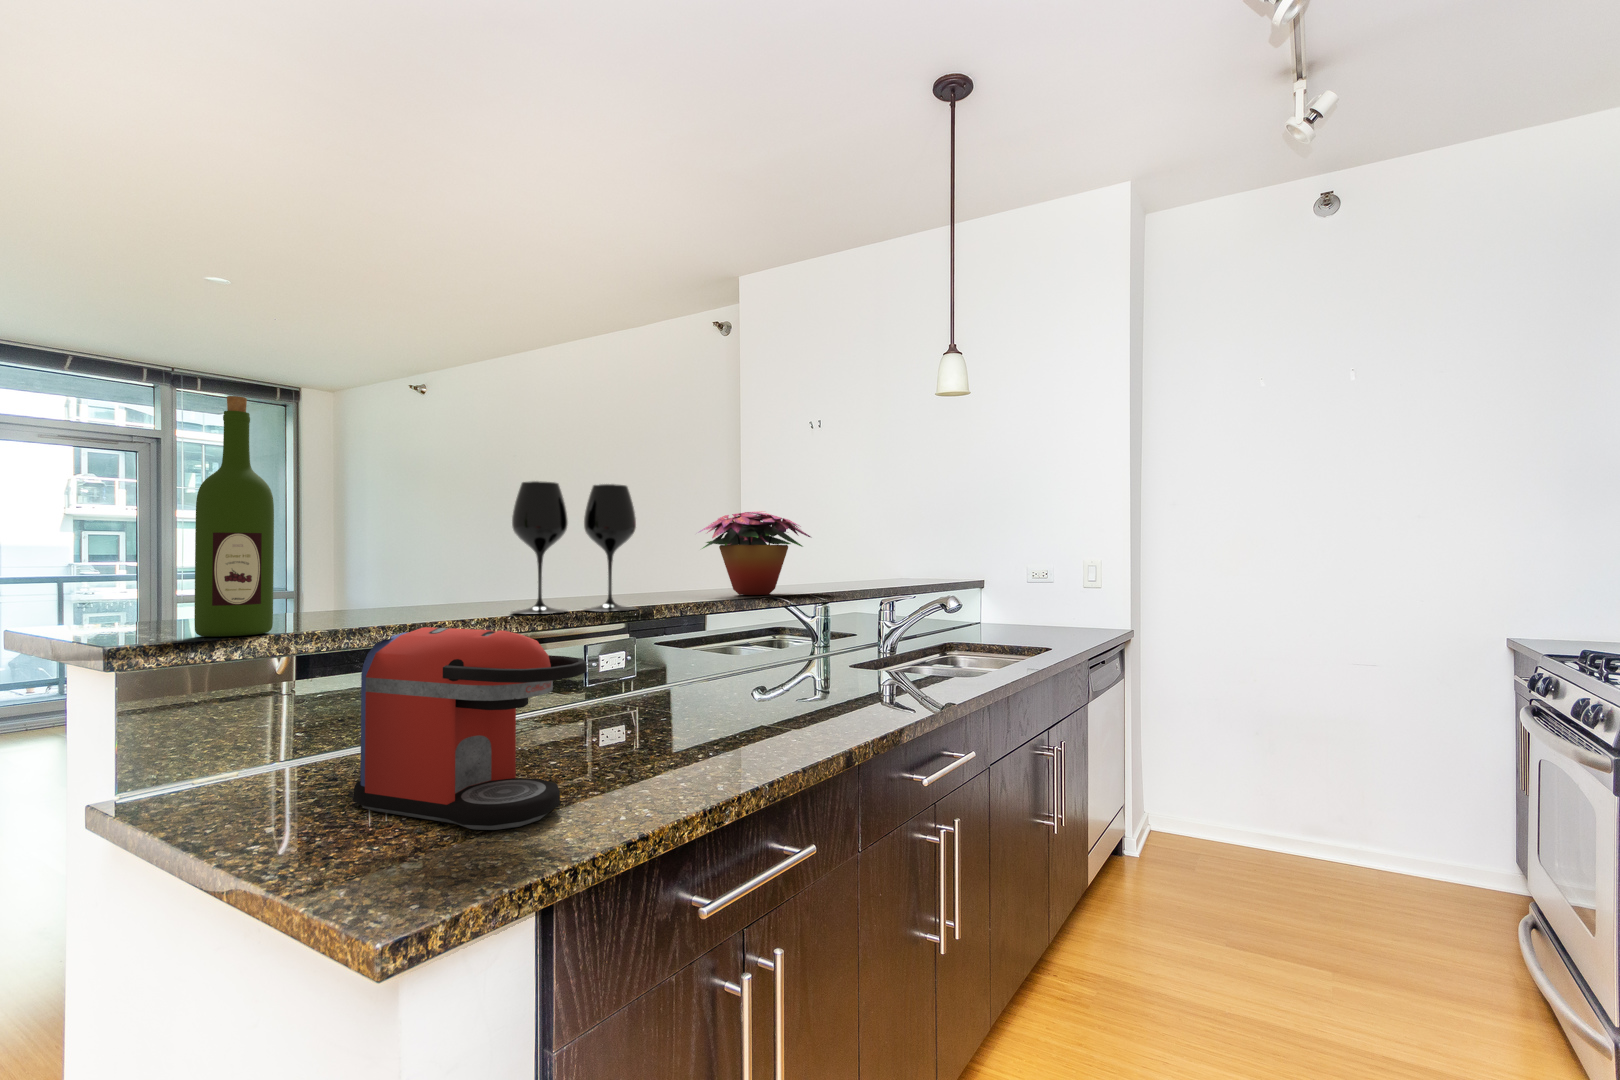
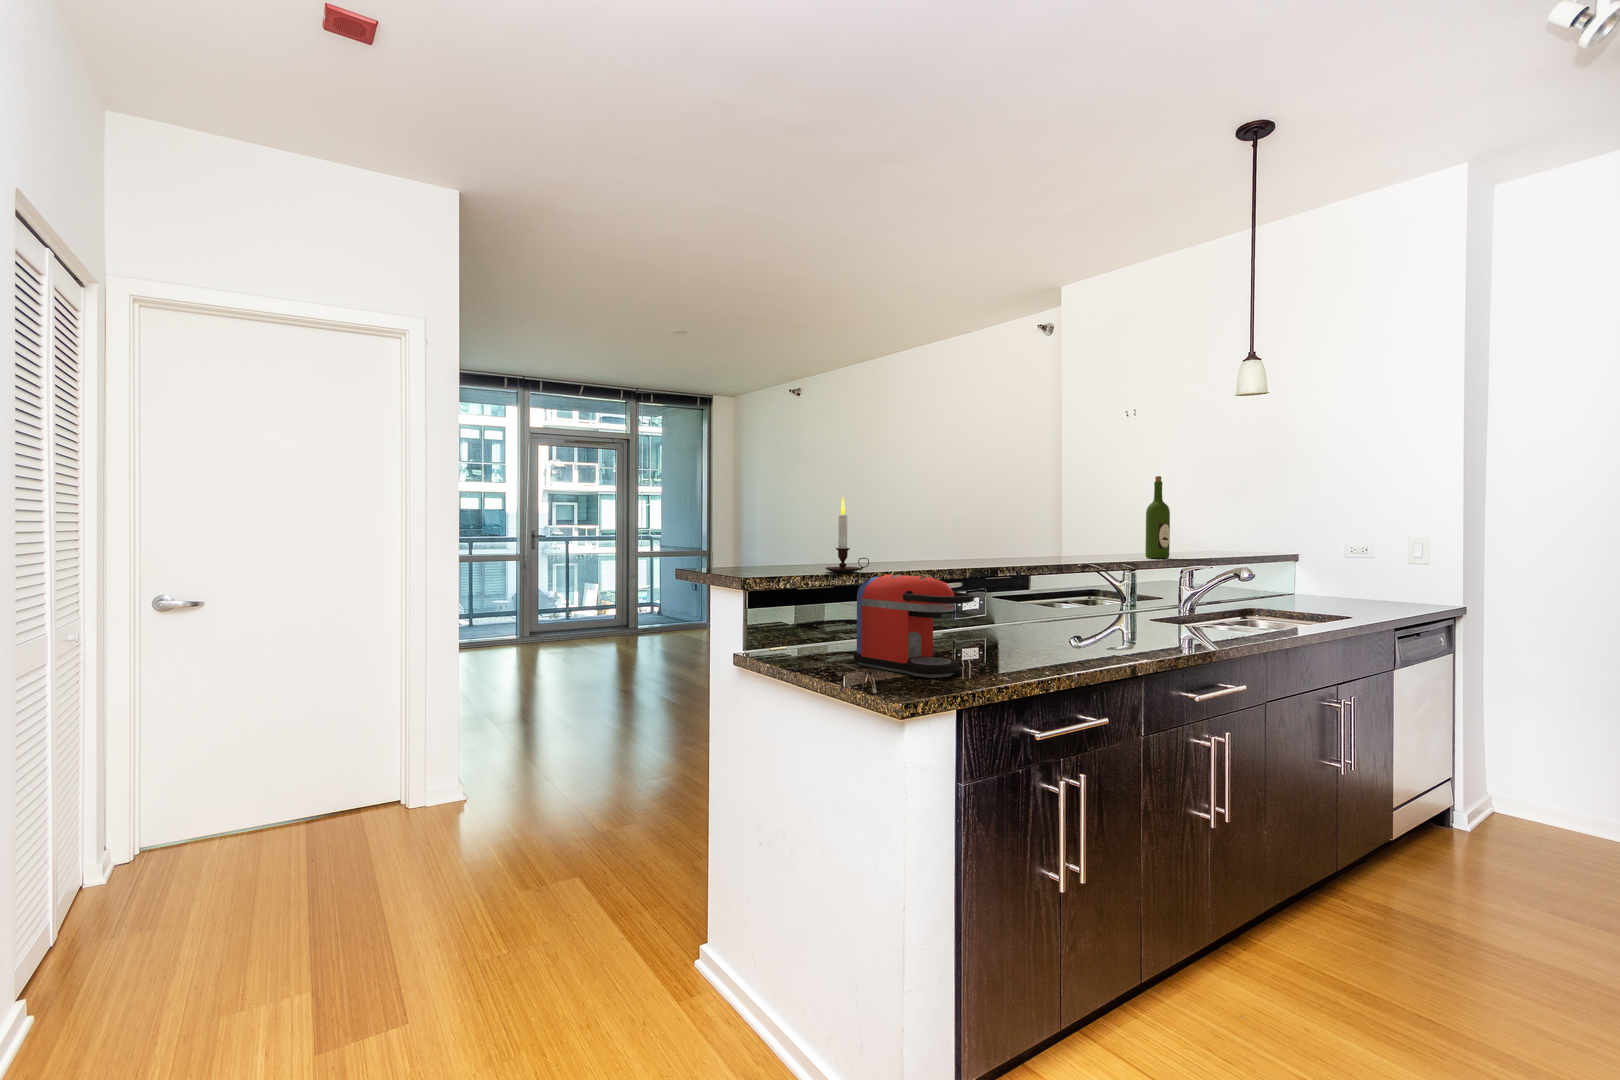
wine bottle: present [195,396,274,637] -> present [1145,476,1170,559]
wine glass: present [511,481,636,614] -> none [913,489,990,571]
candle: none [333,488,423,623] -> present [826,497,869,572]
flower arrangement: present [699,511,811,595] -> none [1024,500,1122,563]

